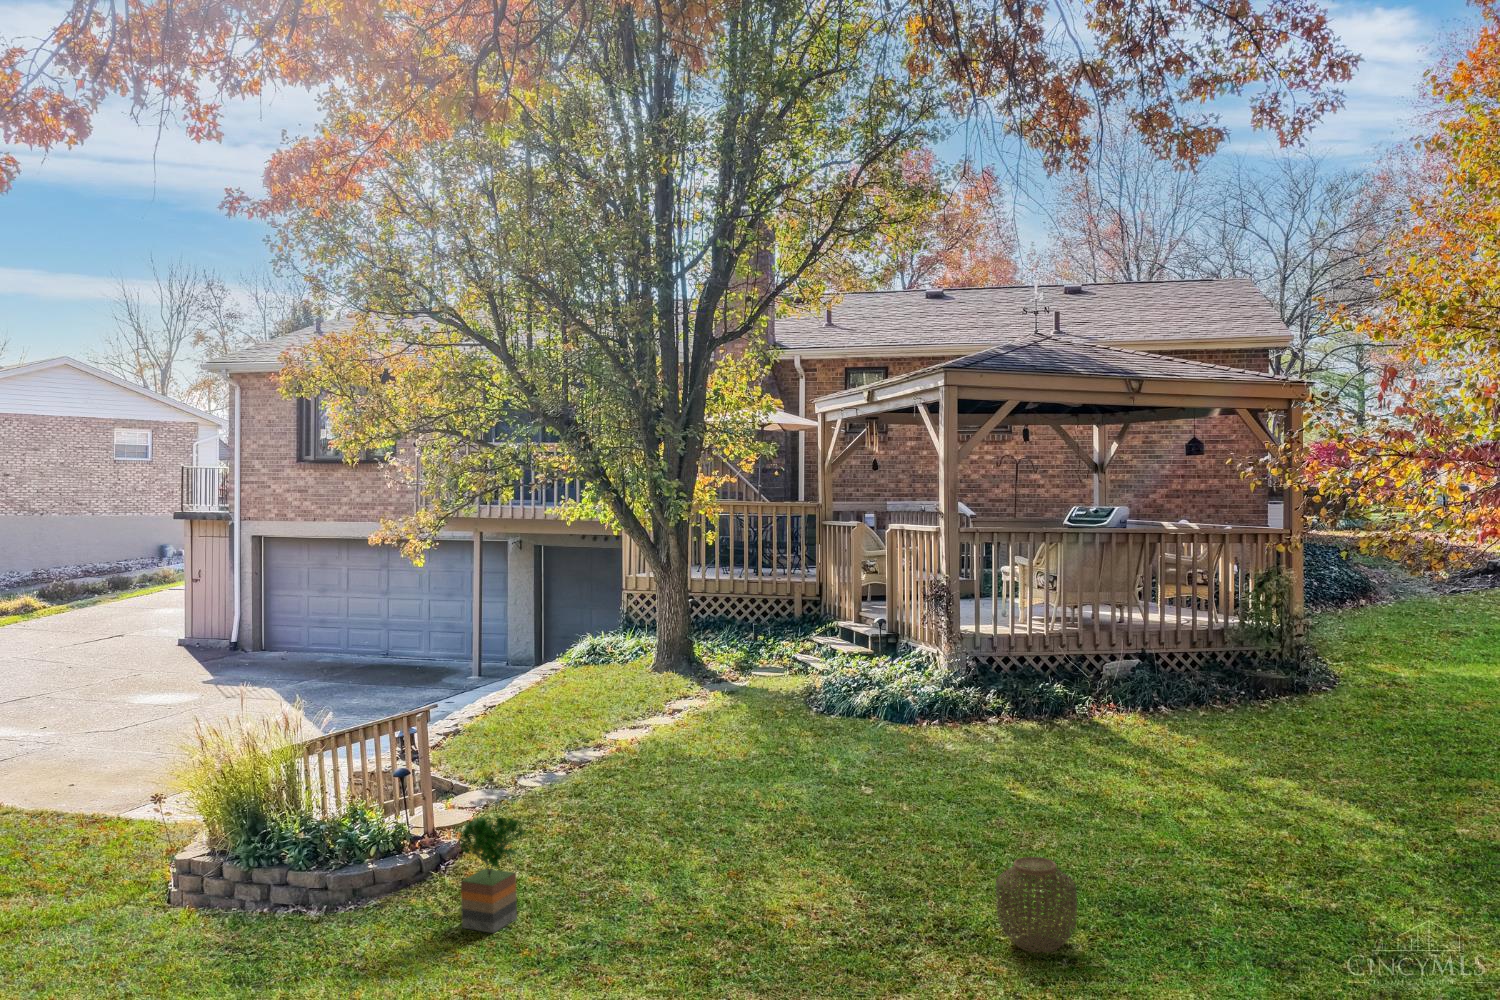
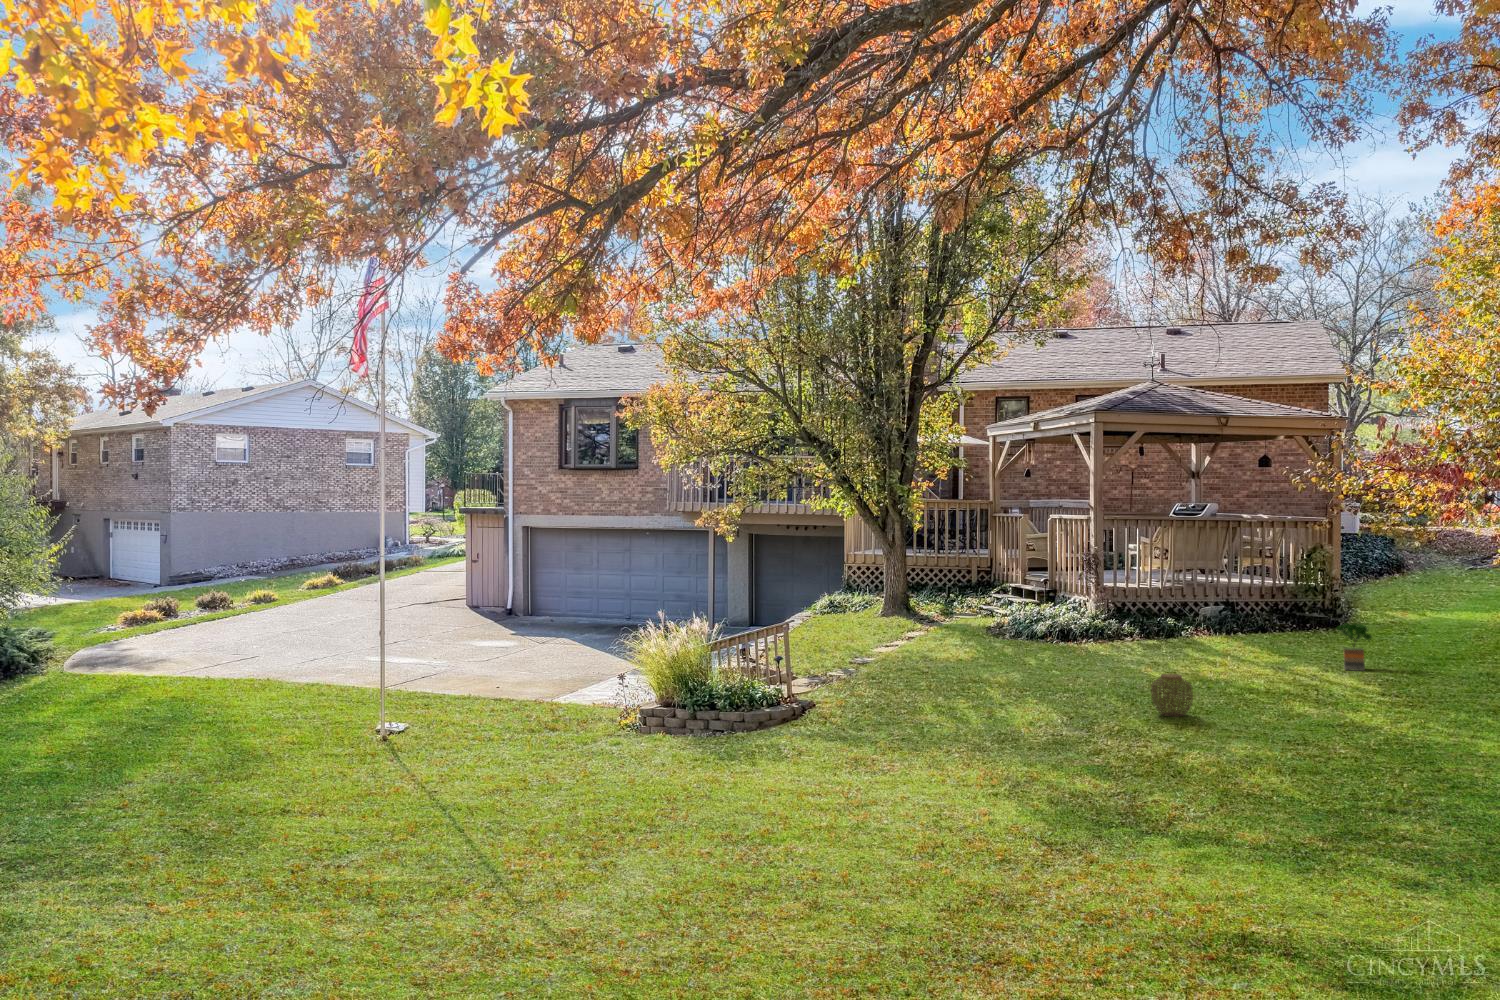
potted tree: present [459,817,526,933] -> present [1338,624,1372,671]

